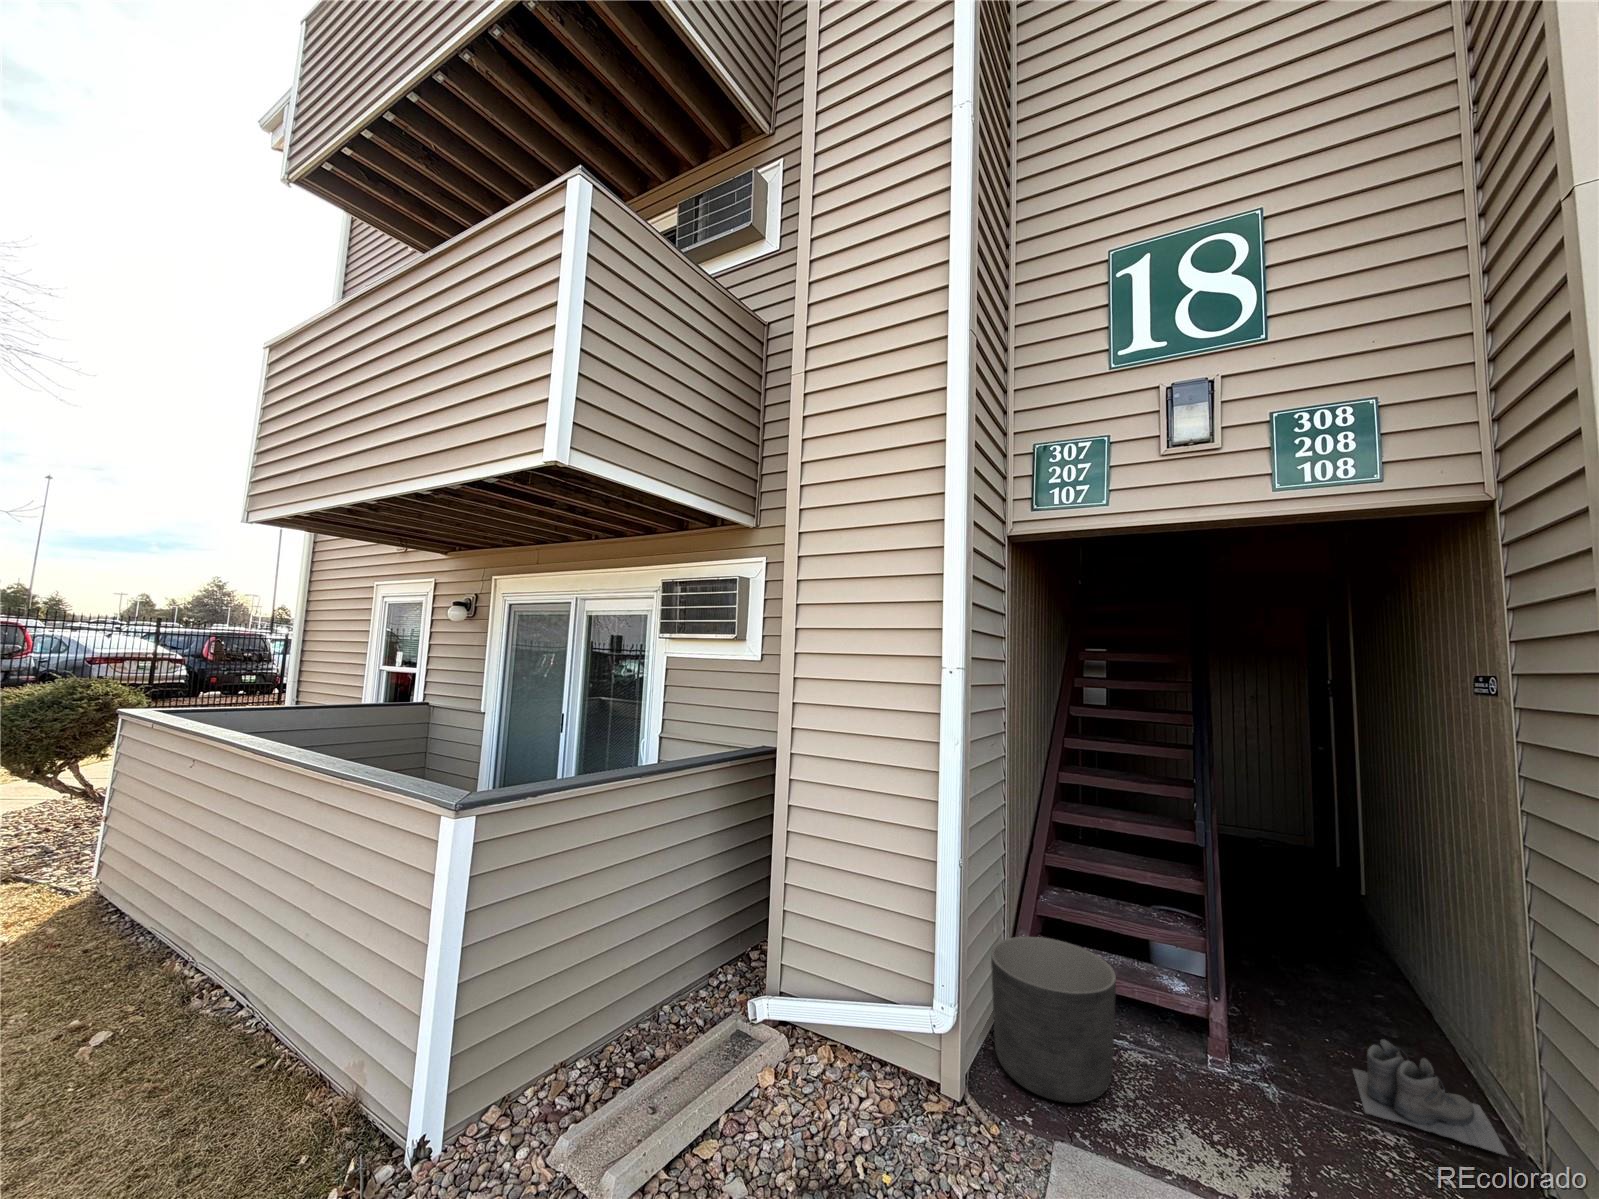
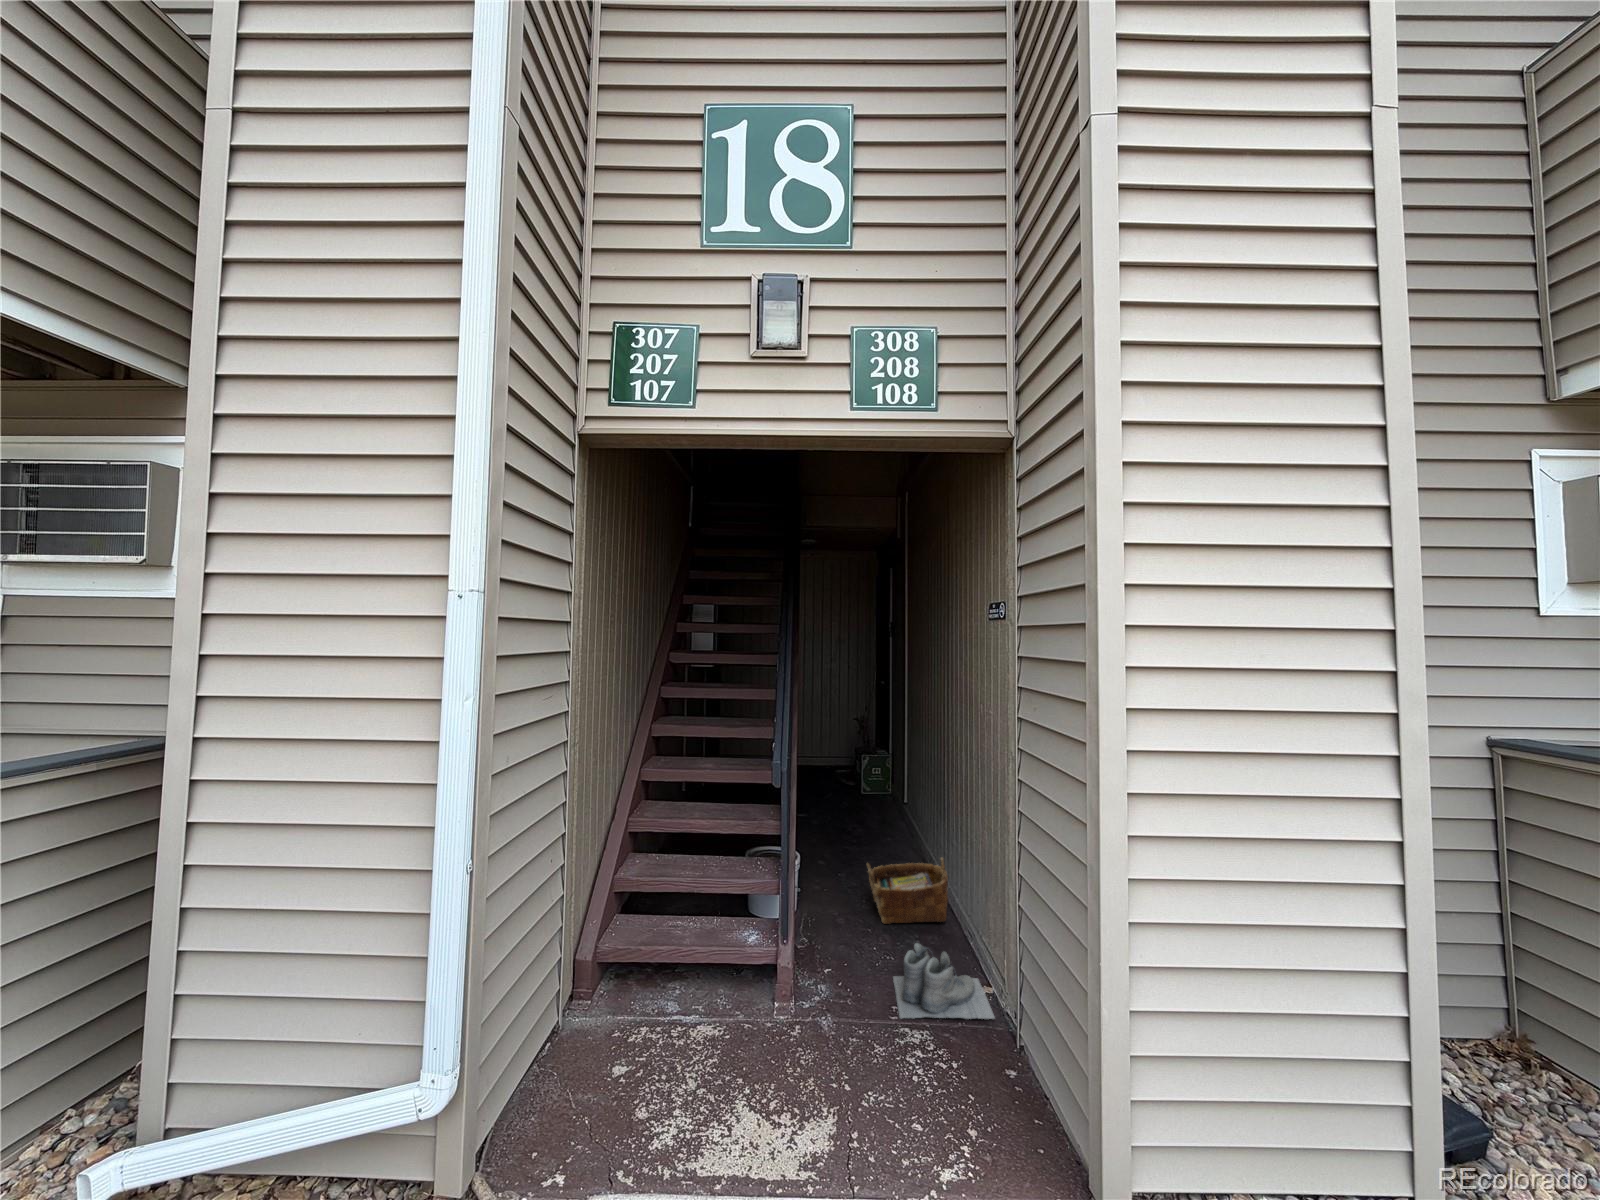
planter: present [991,937,1116,1103] -> none [531,927,680,1129]
woven basket: none [1308,941,1428,1030] -> present [867,857,948,924]

